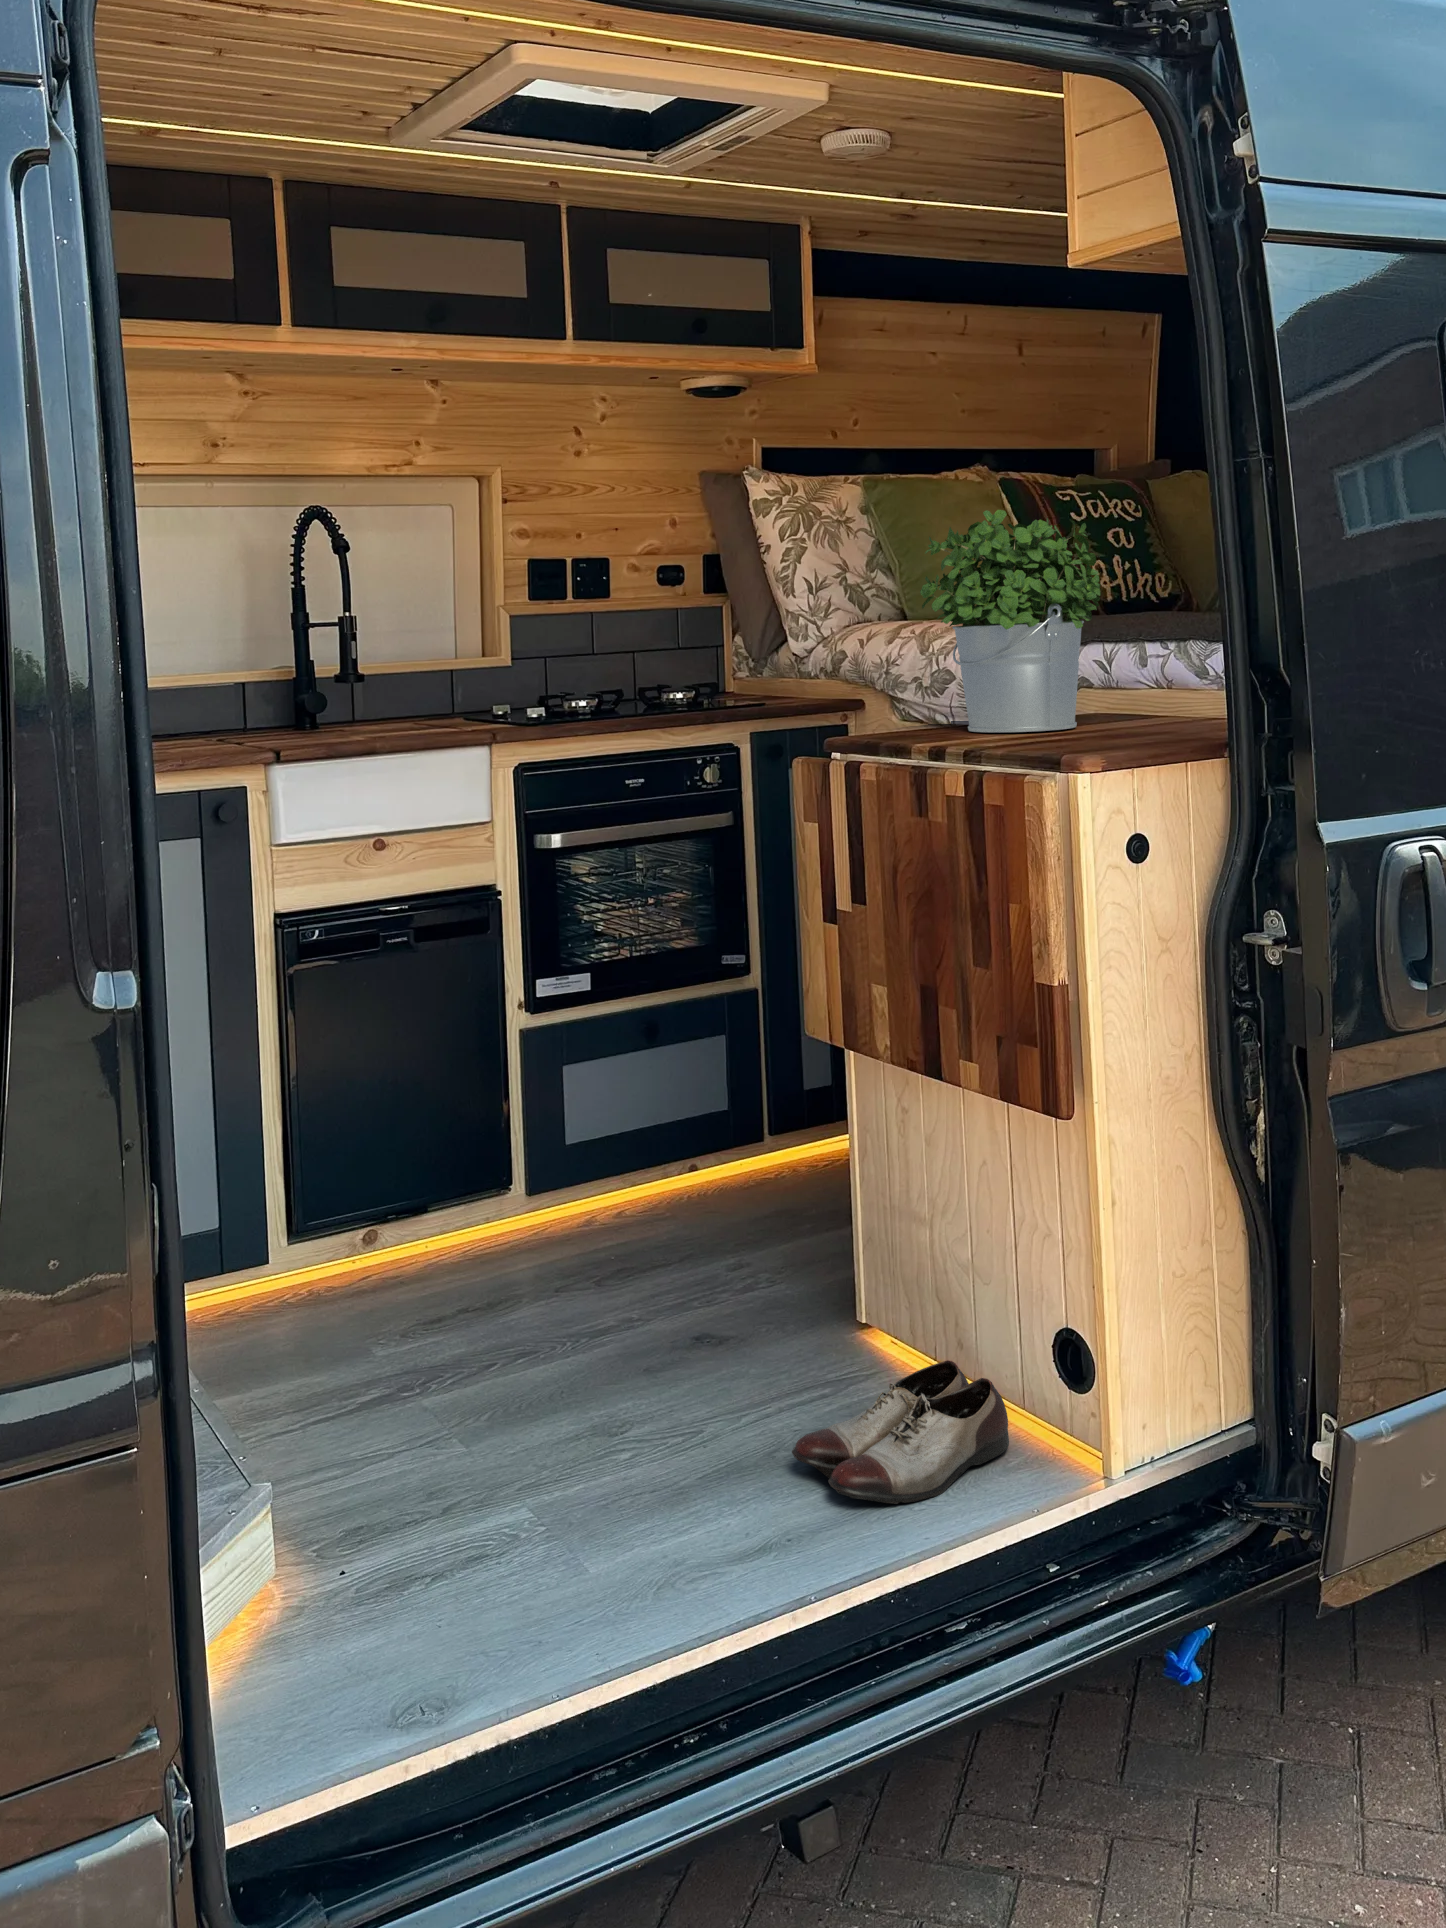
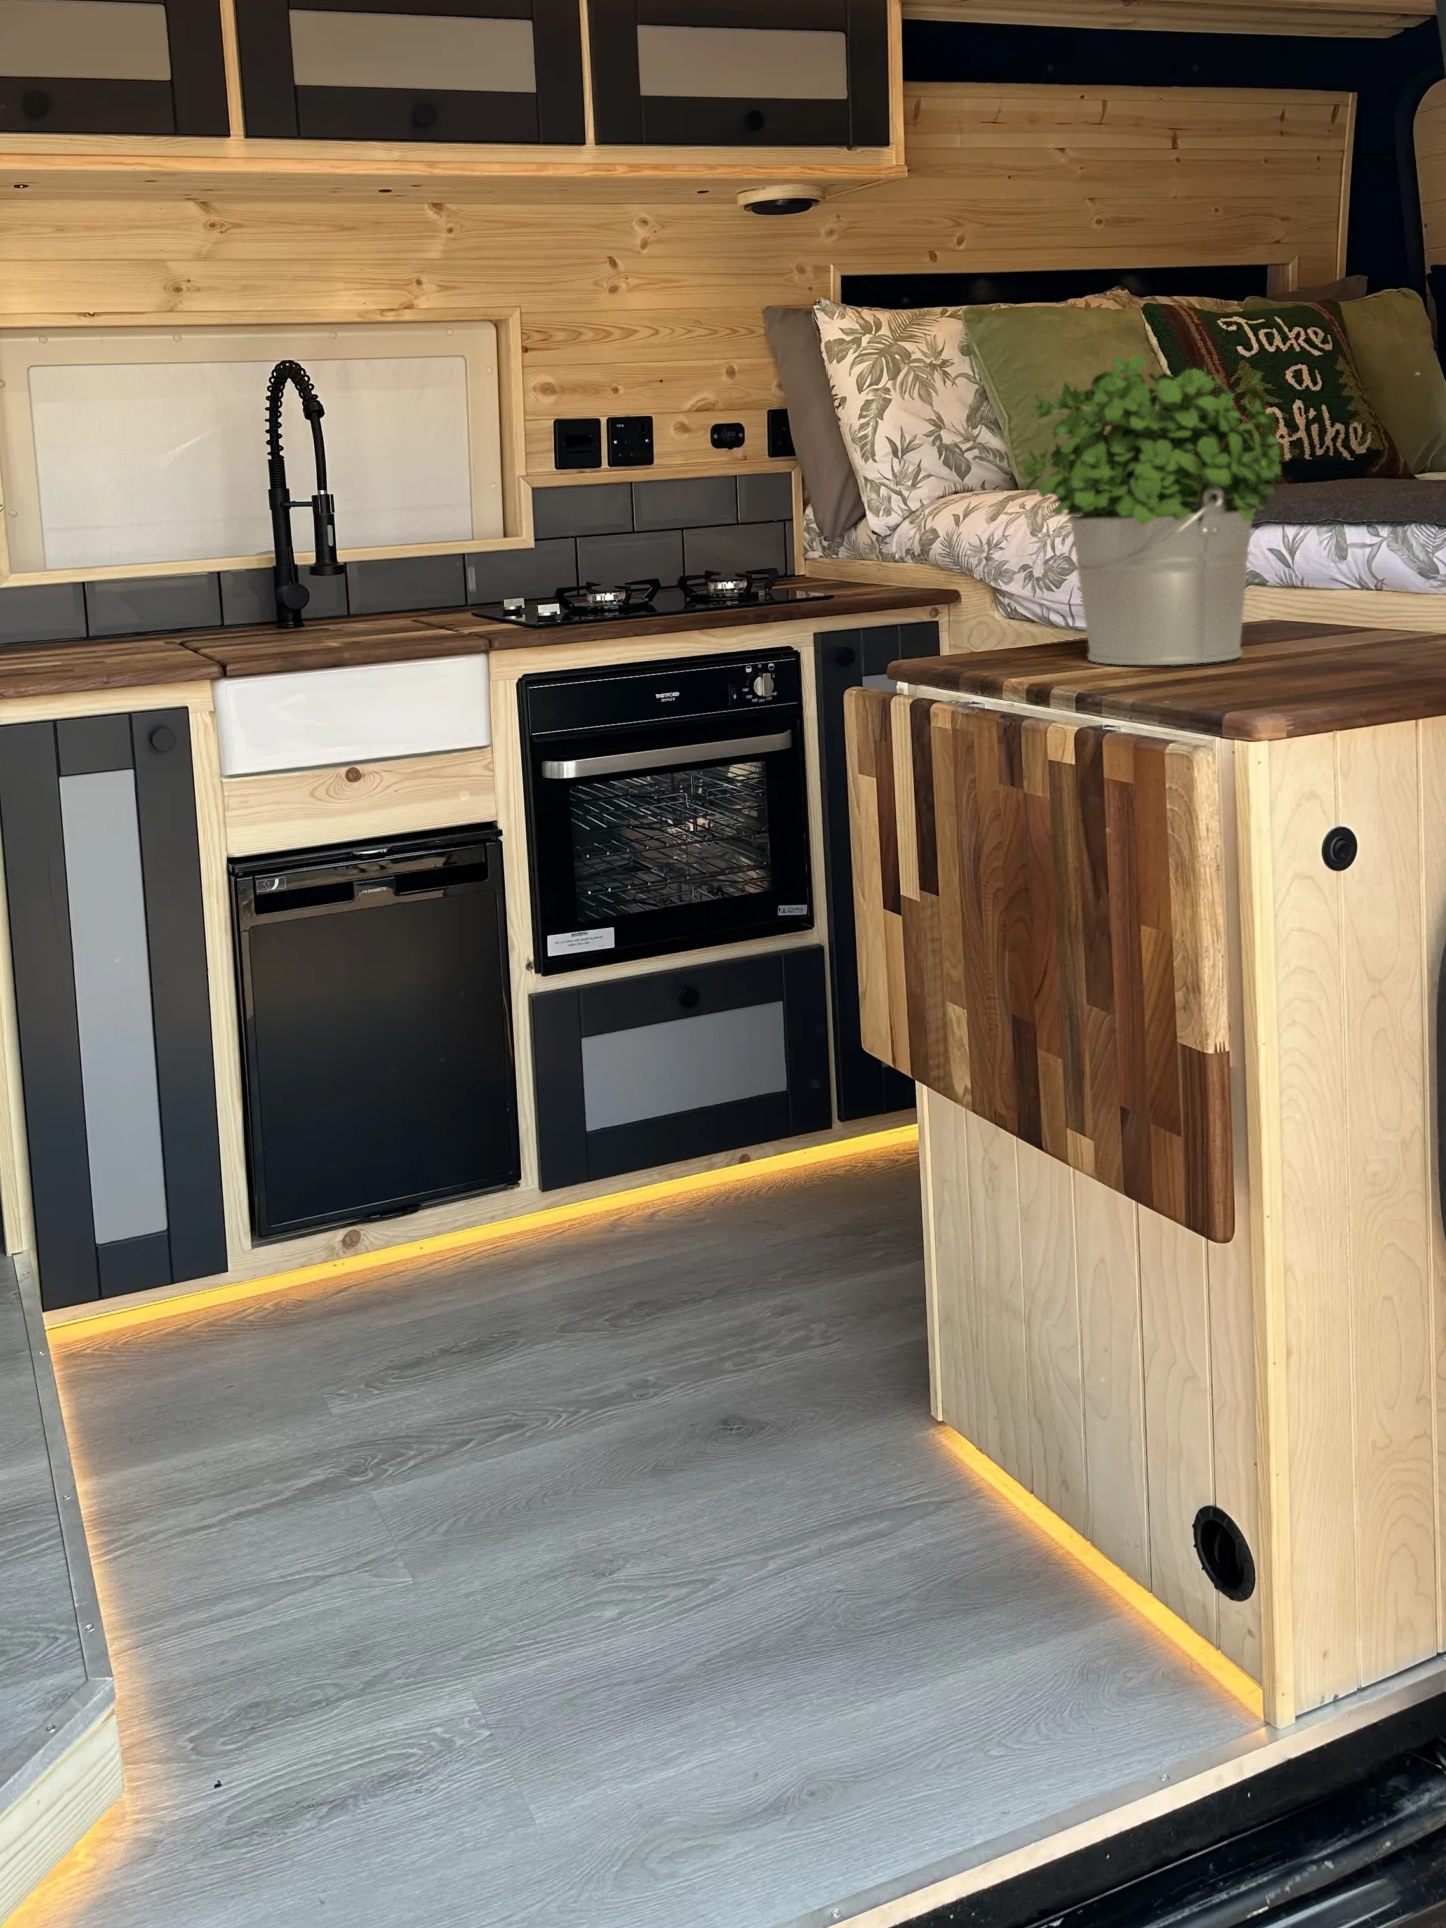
shoe: present [792,1360,1009,1504] -> none [832,1505,1129,1714]

